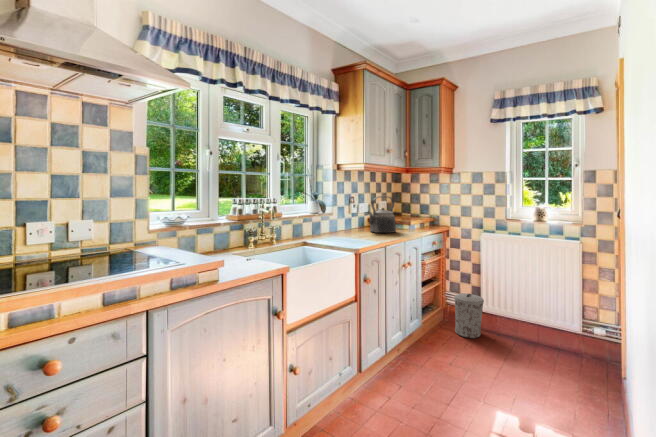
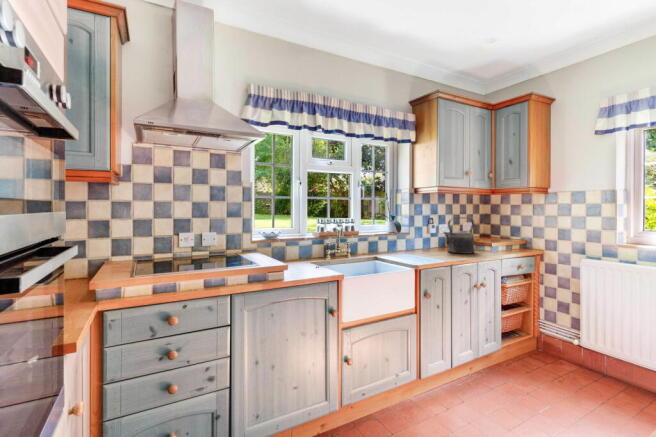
trash can: present [454,293,484,338] -> none [546,324,583,375]

